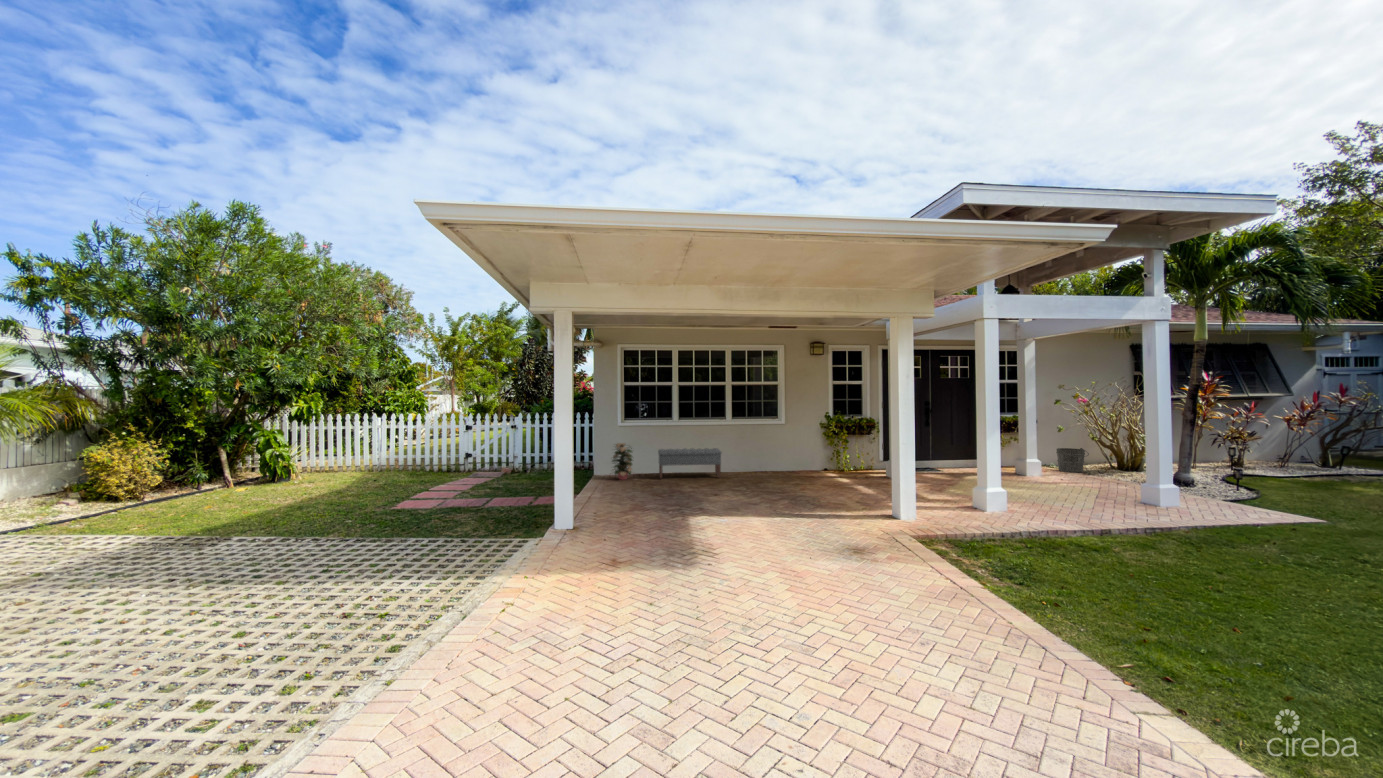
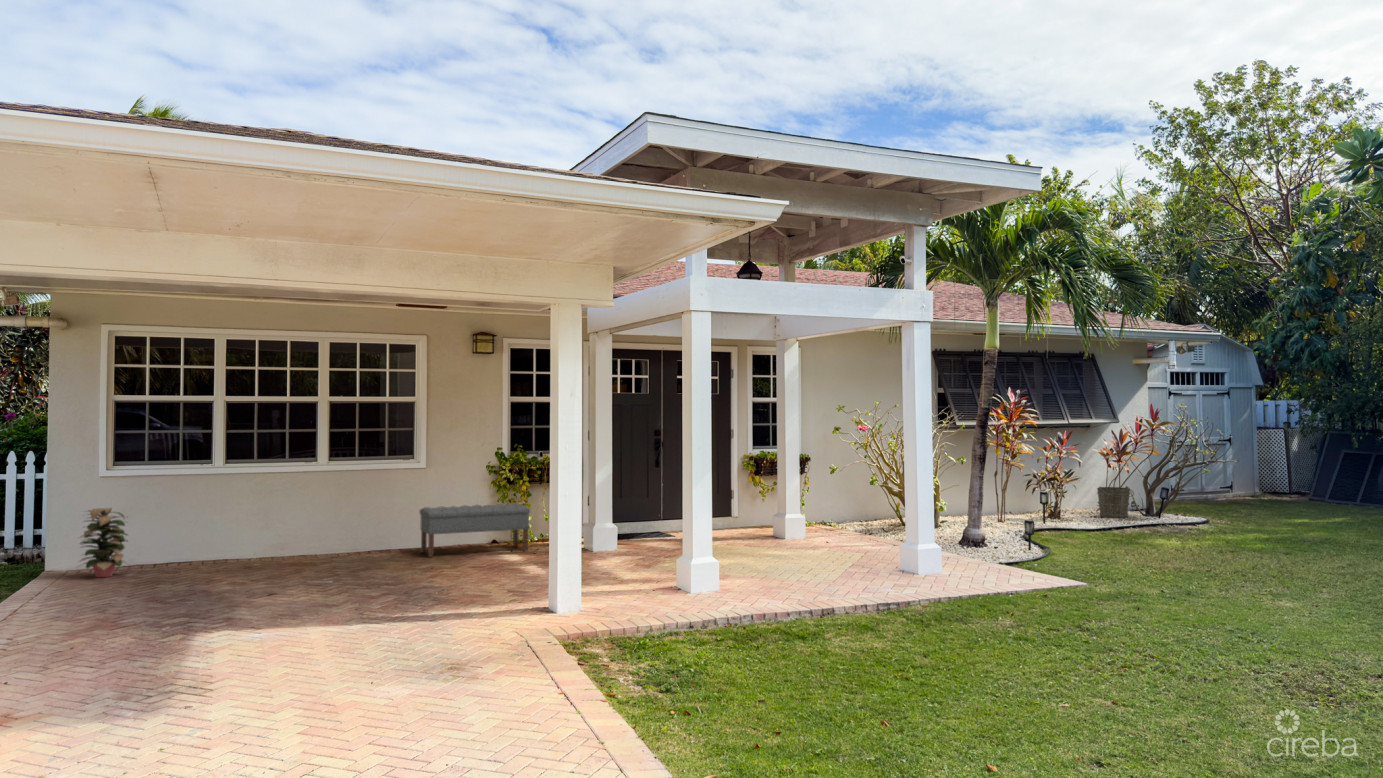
bench: present [658,448,721,479] -> present [420,503,530,557]
bucket: present [1056,448,1089,473] -> present [1097,486,1134,518]

